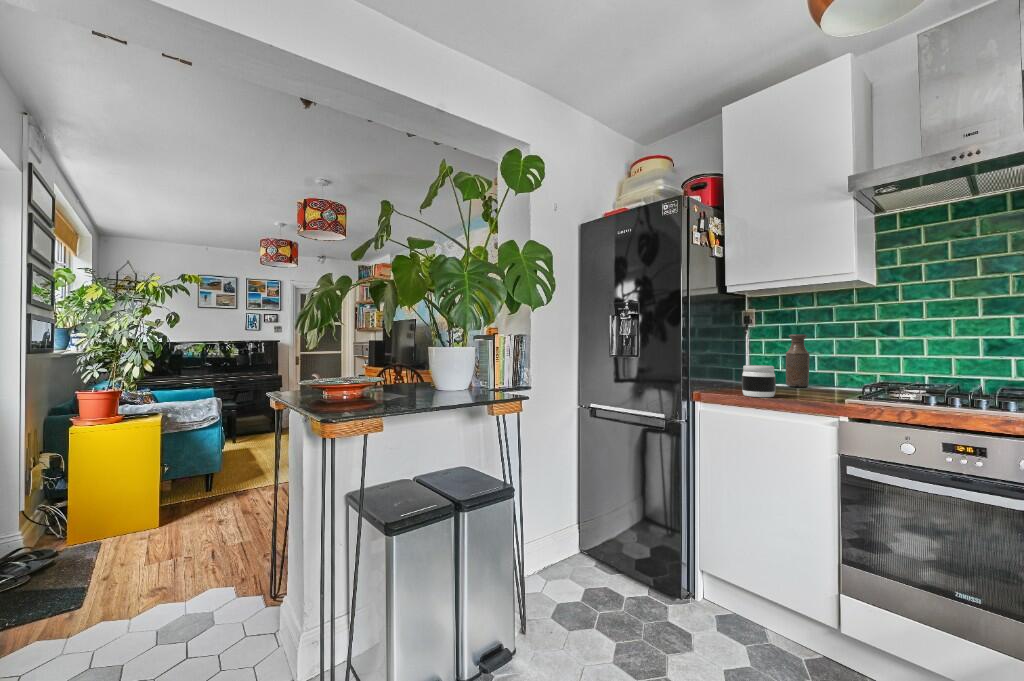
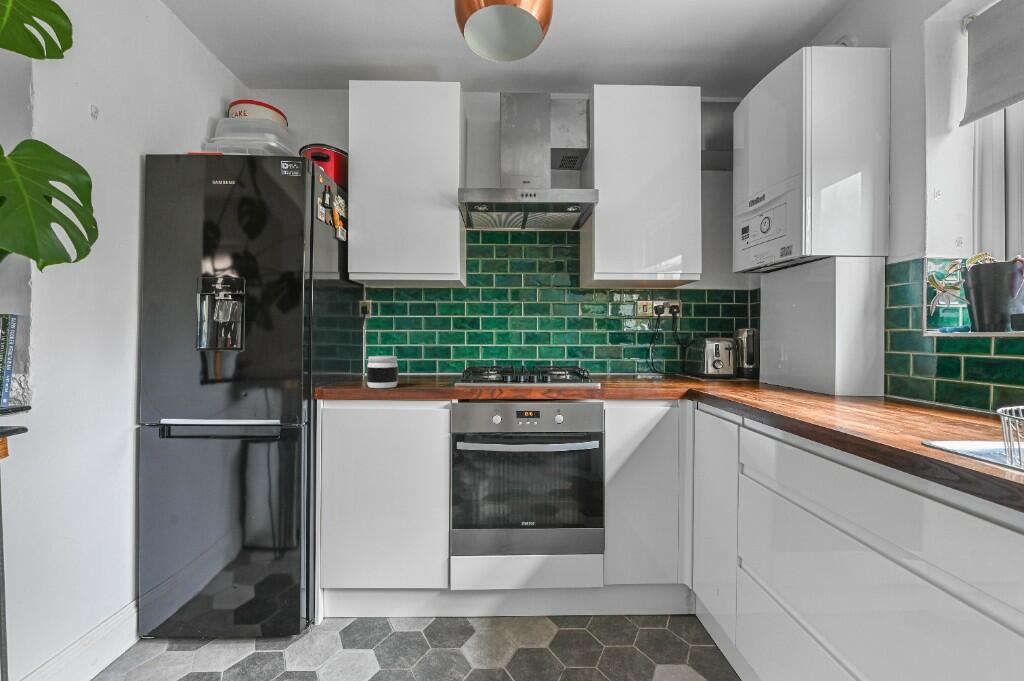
bottle: present [786,334,810,387] -> none [399,326,418,374]

